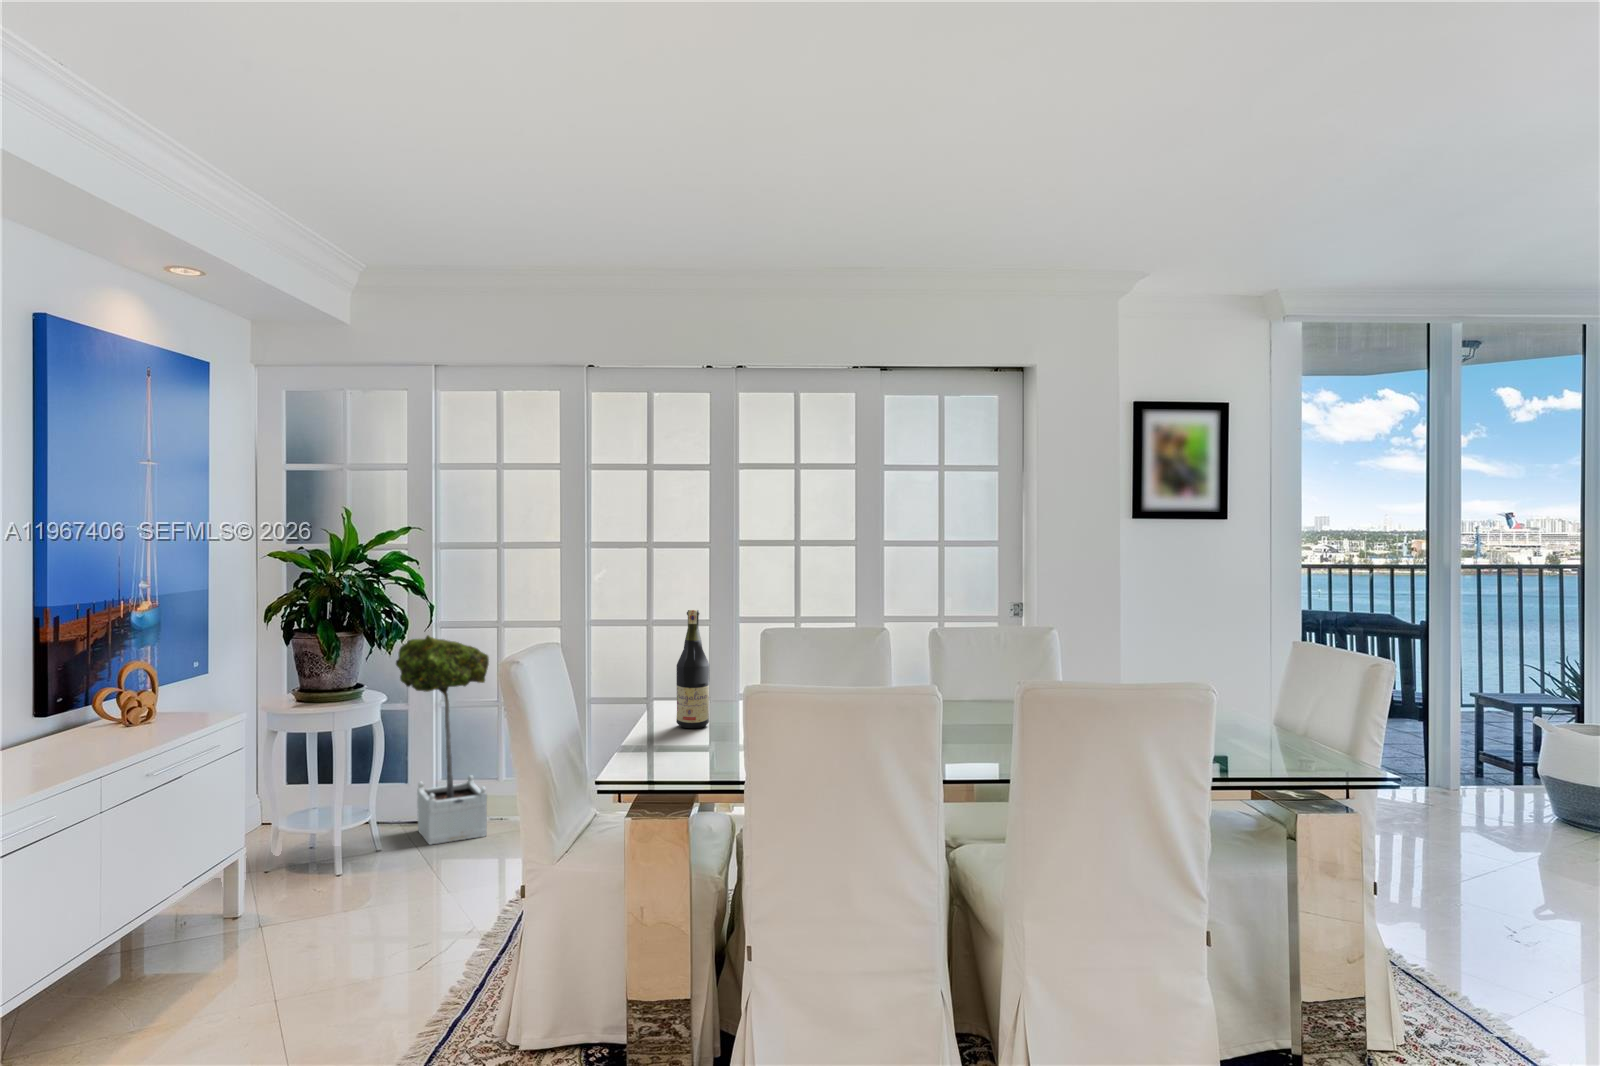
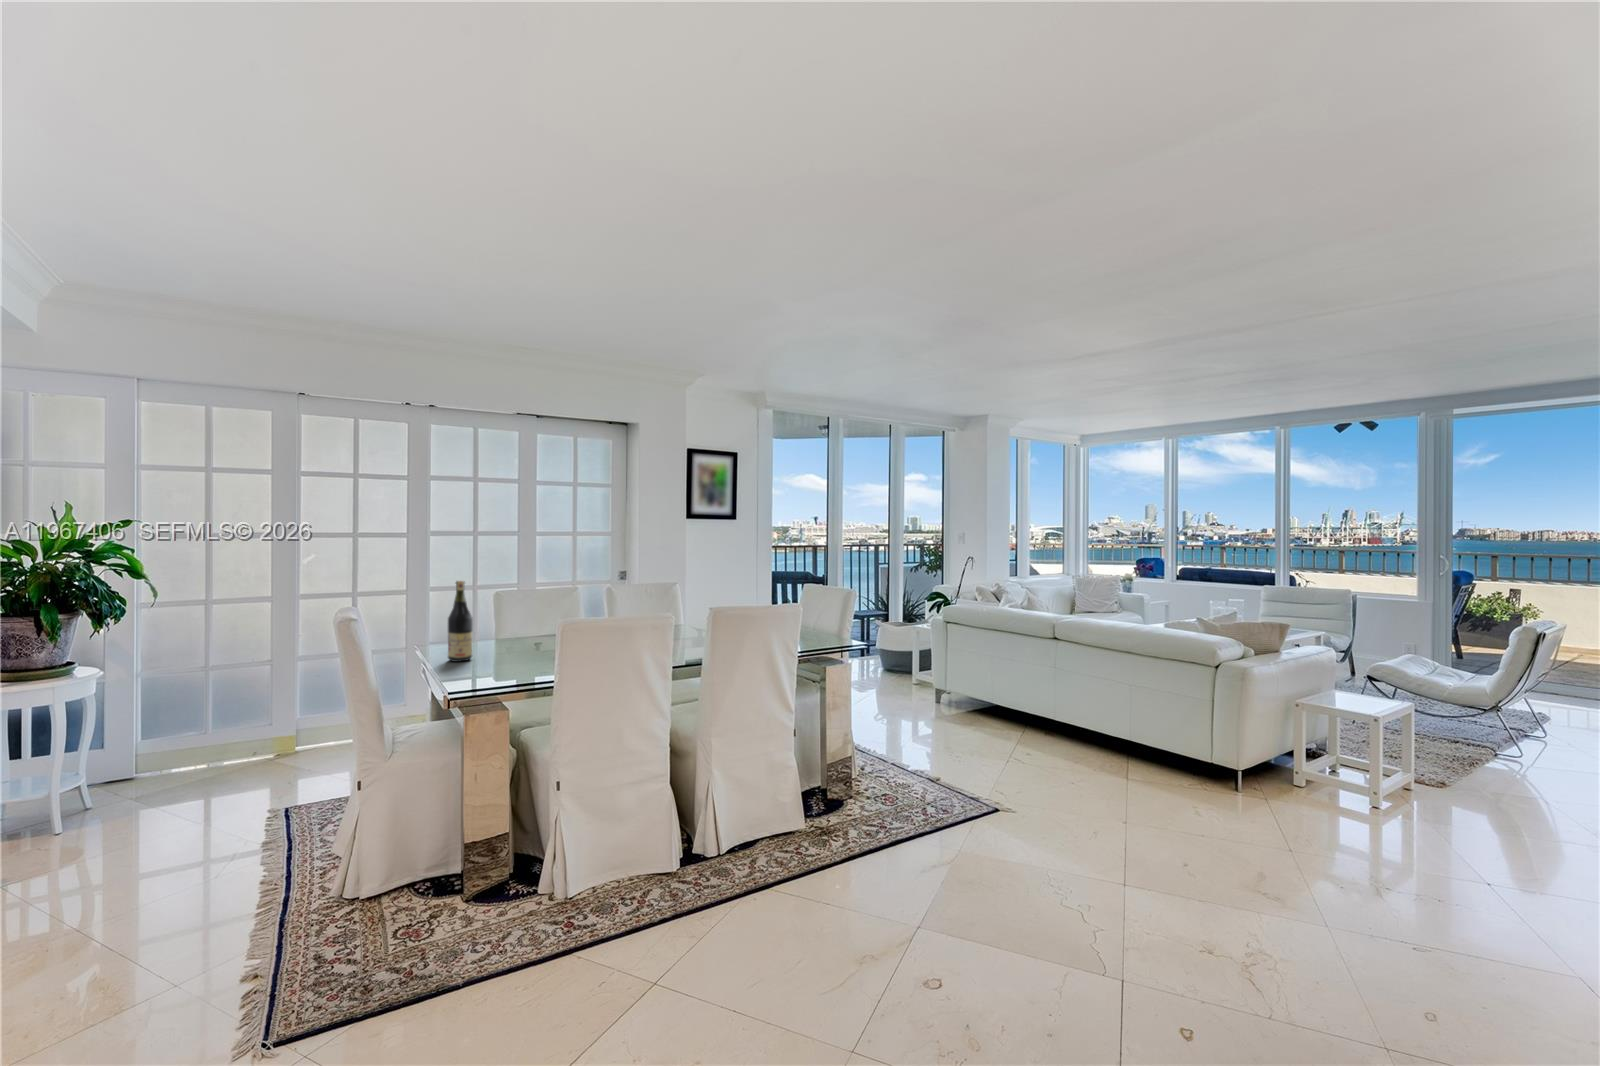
potted tree: present [396,635,489,845] -> none [96,616,199,798]

